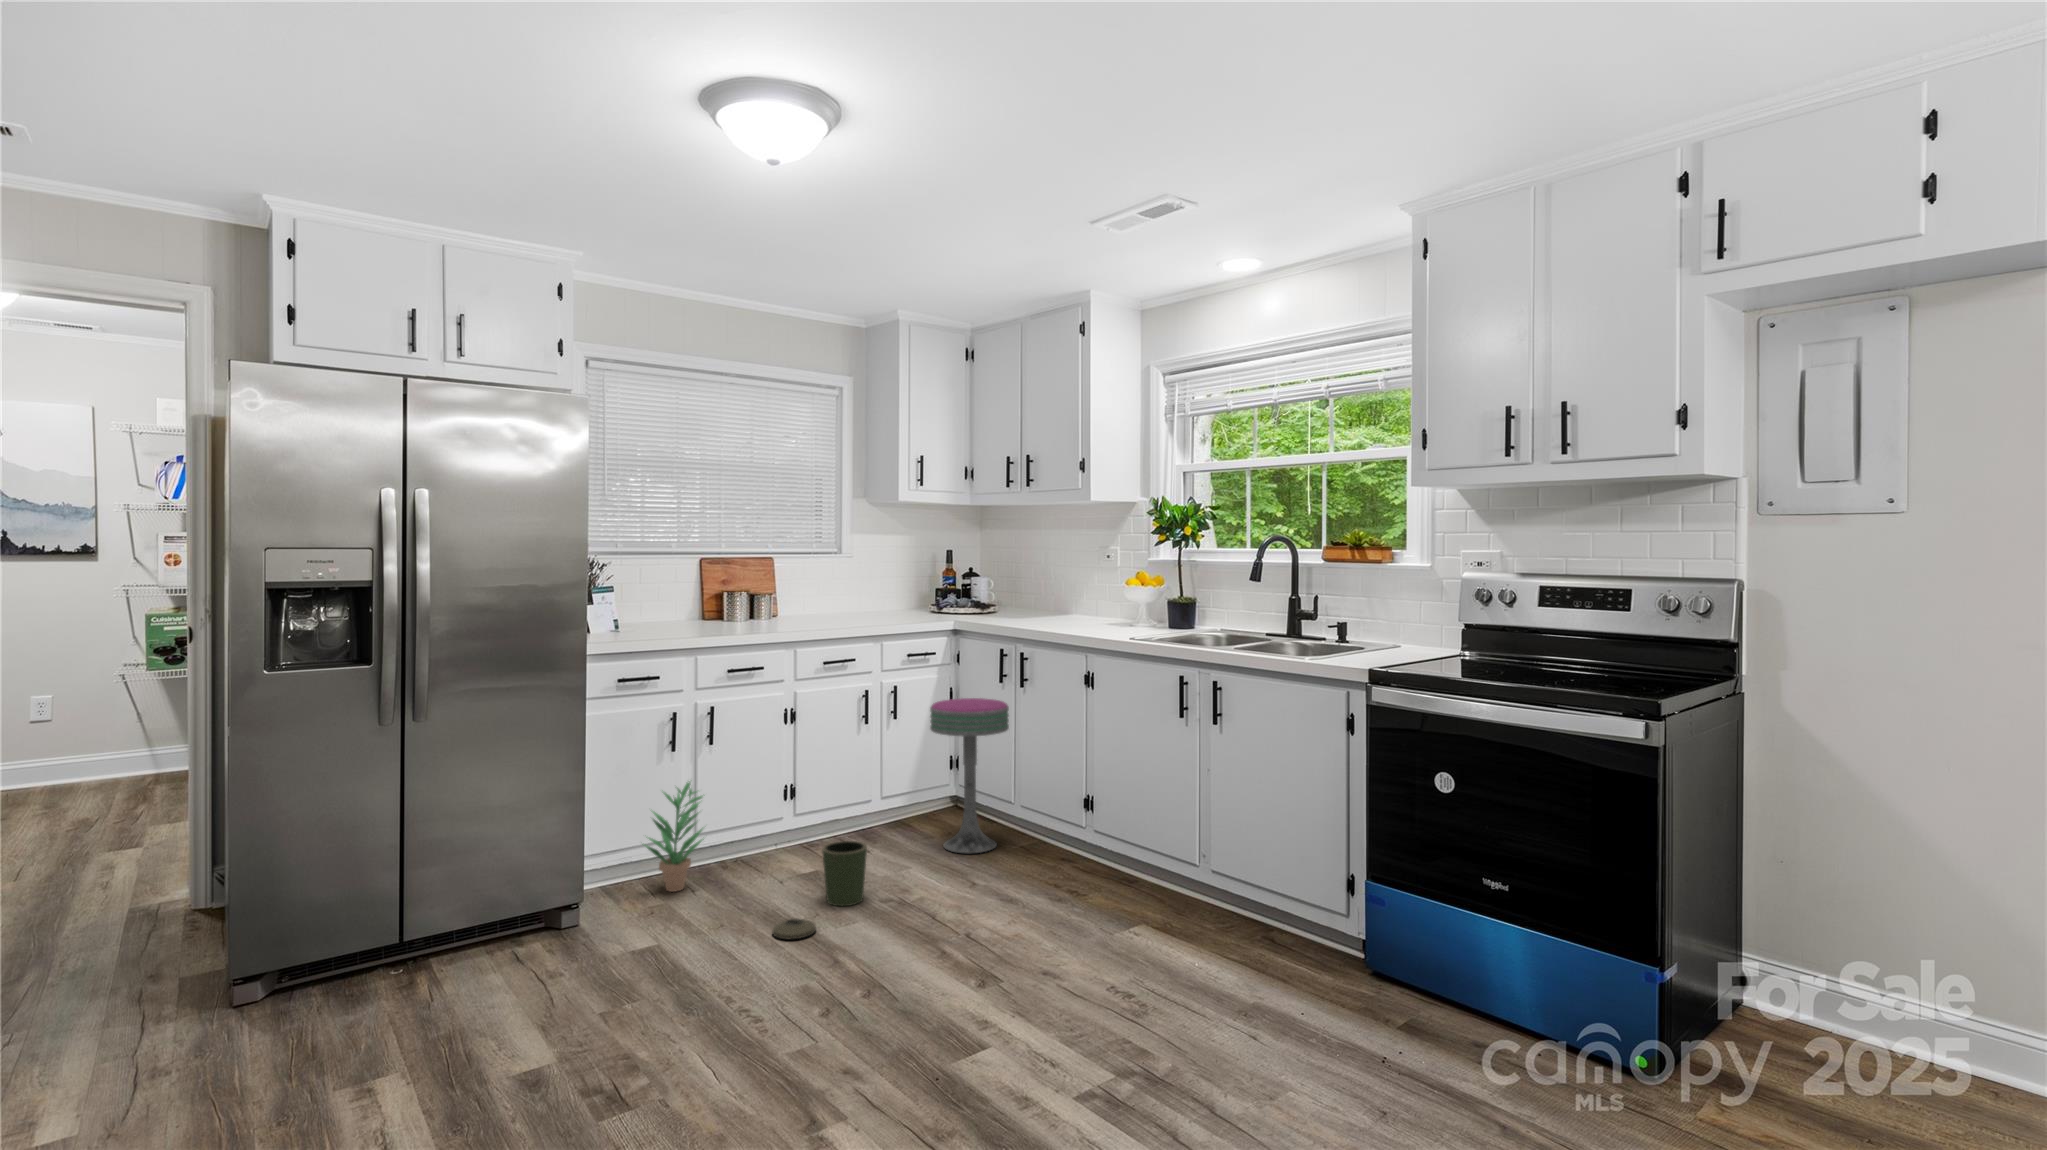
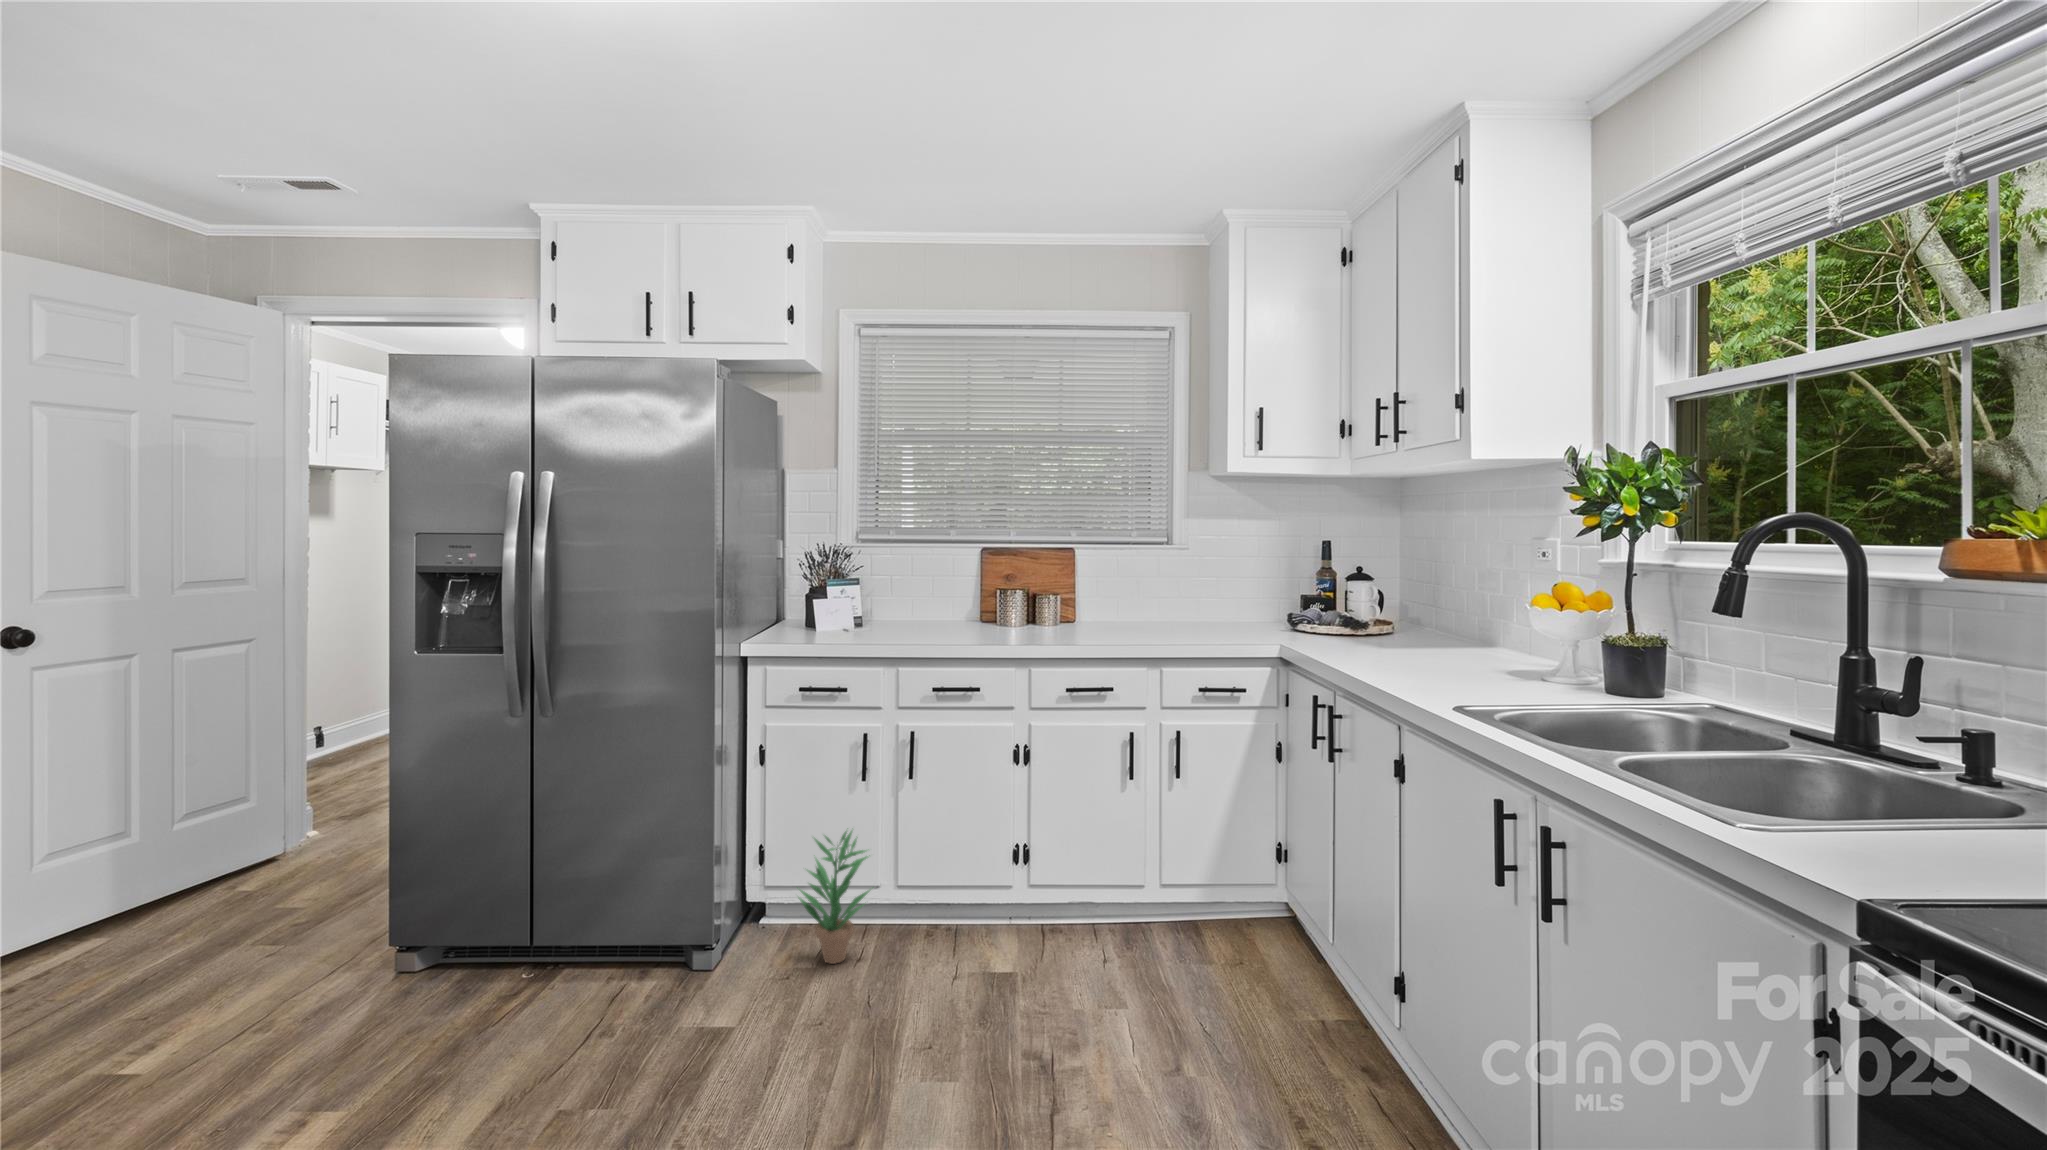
bar stool: present [930,698,1009,853] -> none [1181,763,1303,1007]
trash can: present [772,841,867,939] -> none [844,951,1019,1088]

